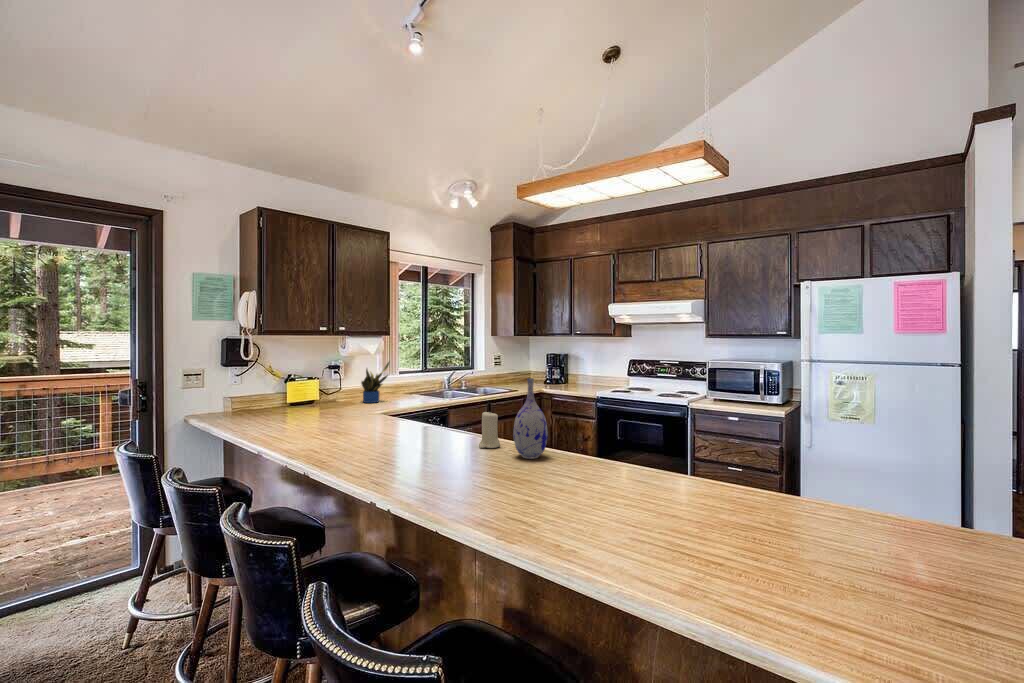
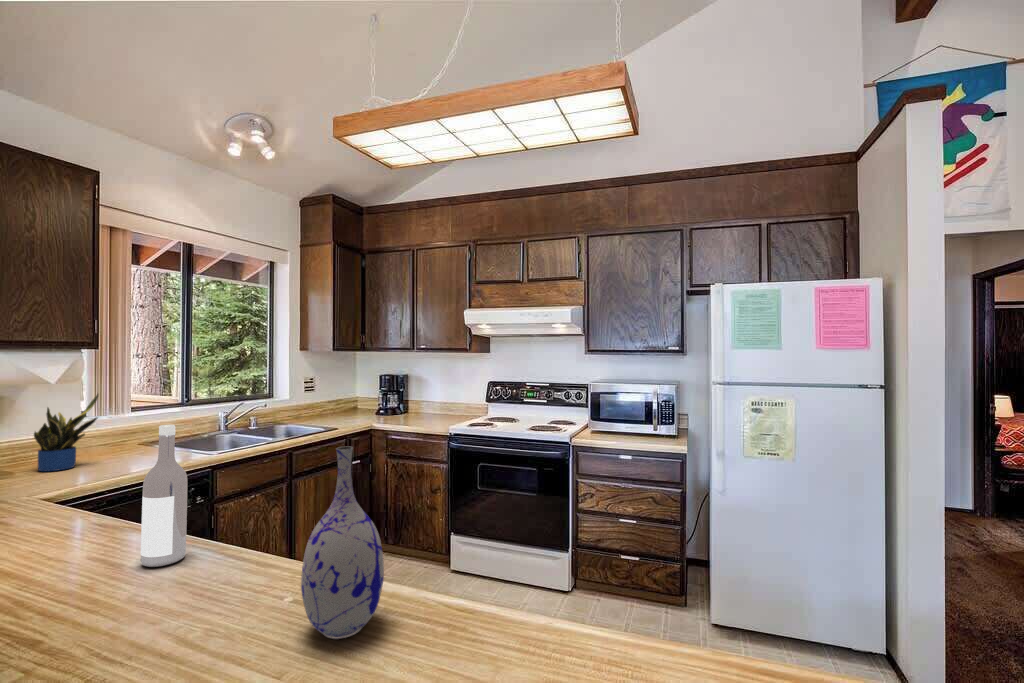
wine bottle: none [439,371,456,436] -> present [141,425,188,567]
candle: present [479,412,500,448] -> none [224,516,276,606]

